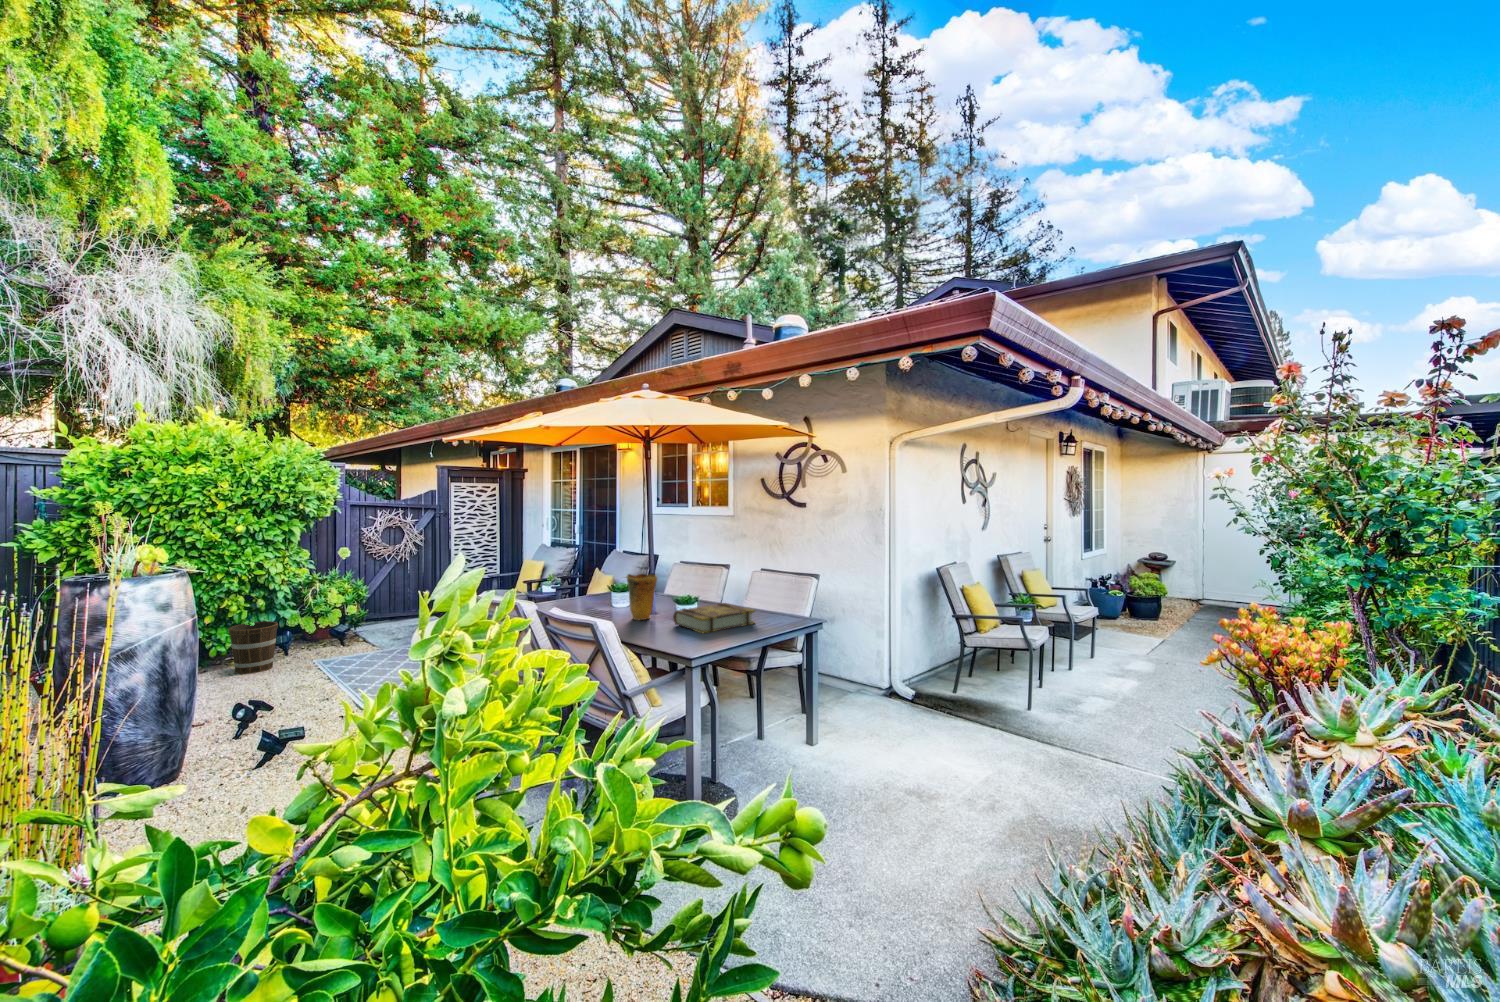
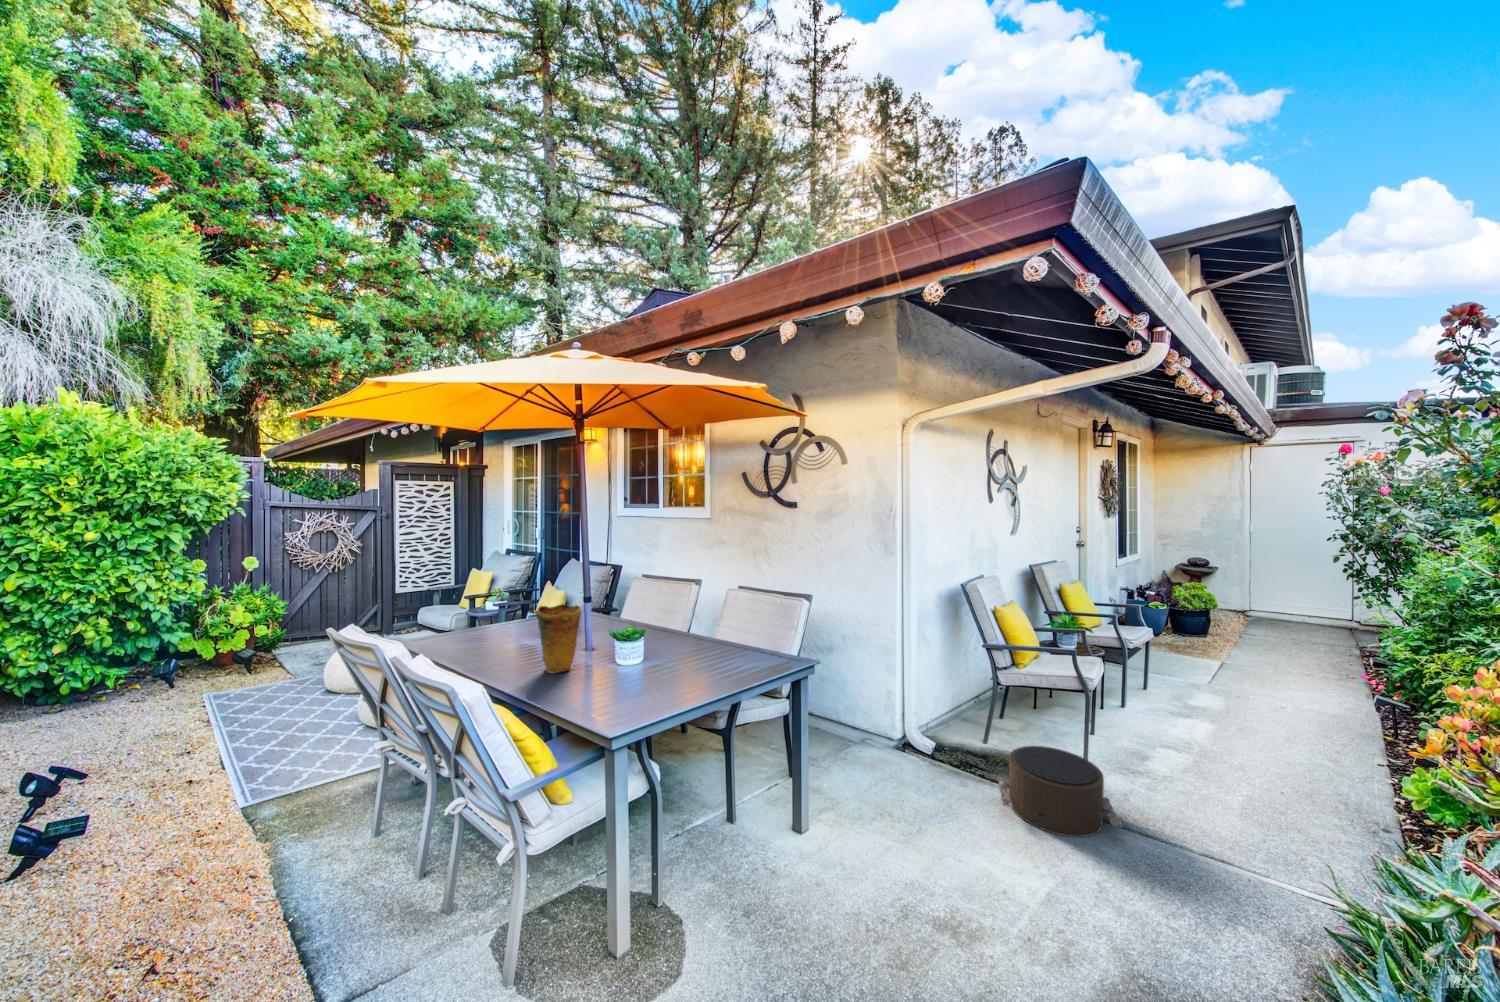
book: present [673,603,755,633] -> none [597,647,717,707]
bucket: present [229,621,278,674] -> none [80,647,152,715]
pouf: none [955,681,1036,735] -> present [999,746,1123,837]

